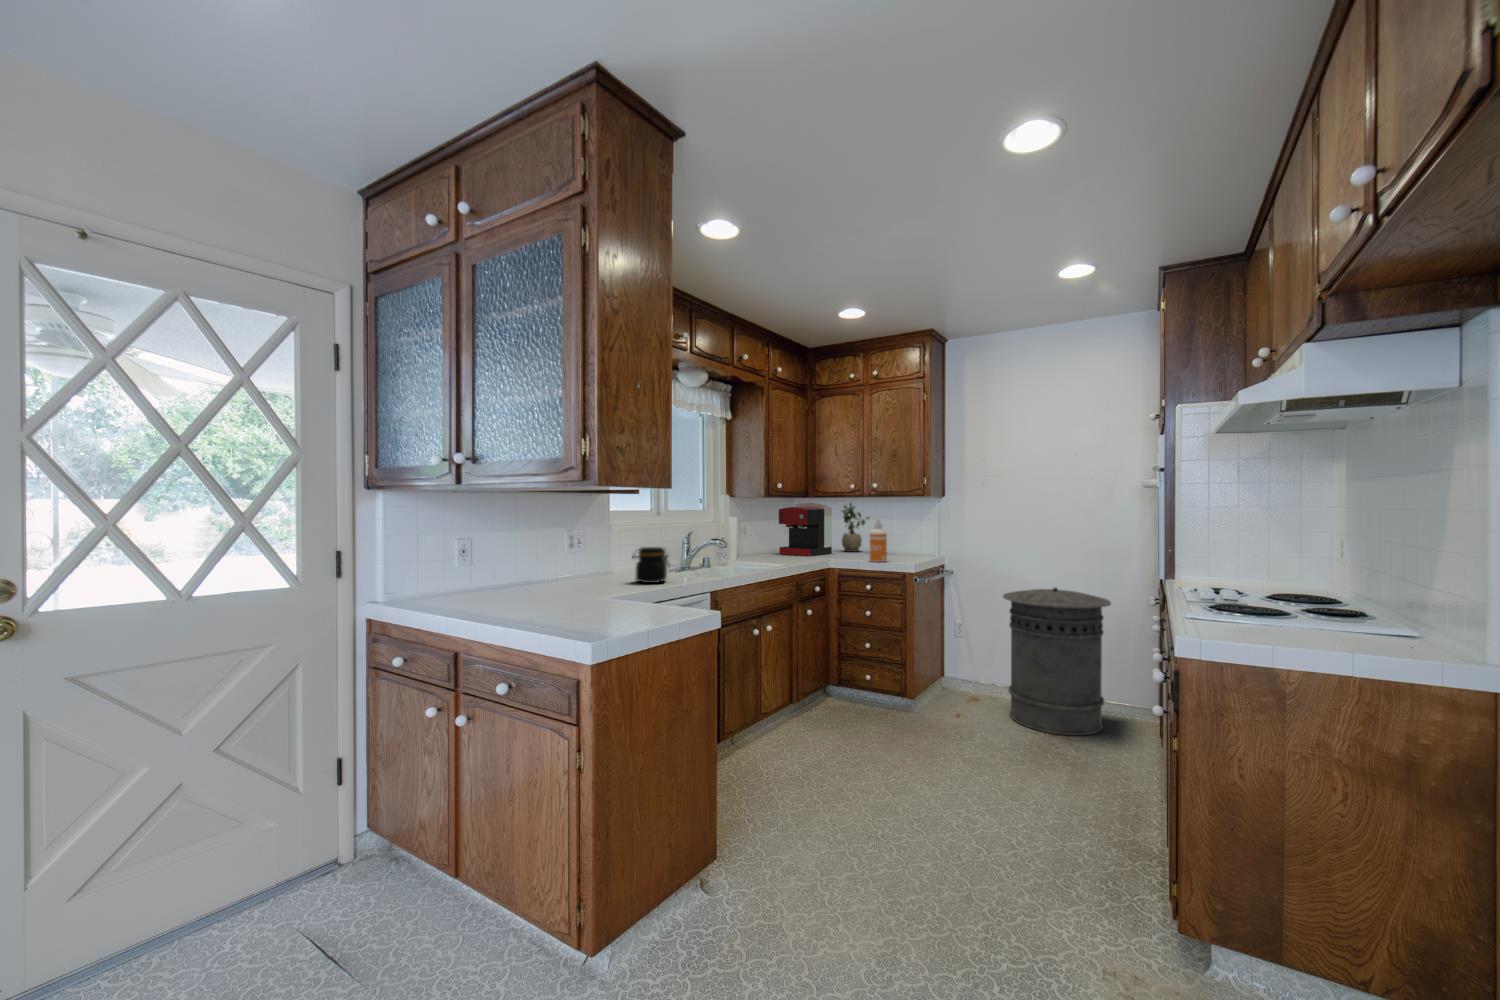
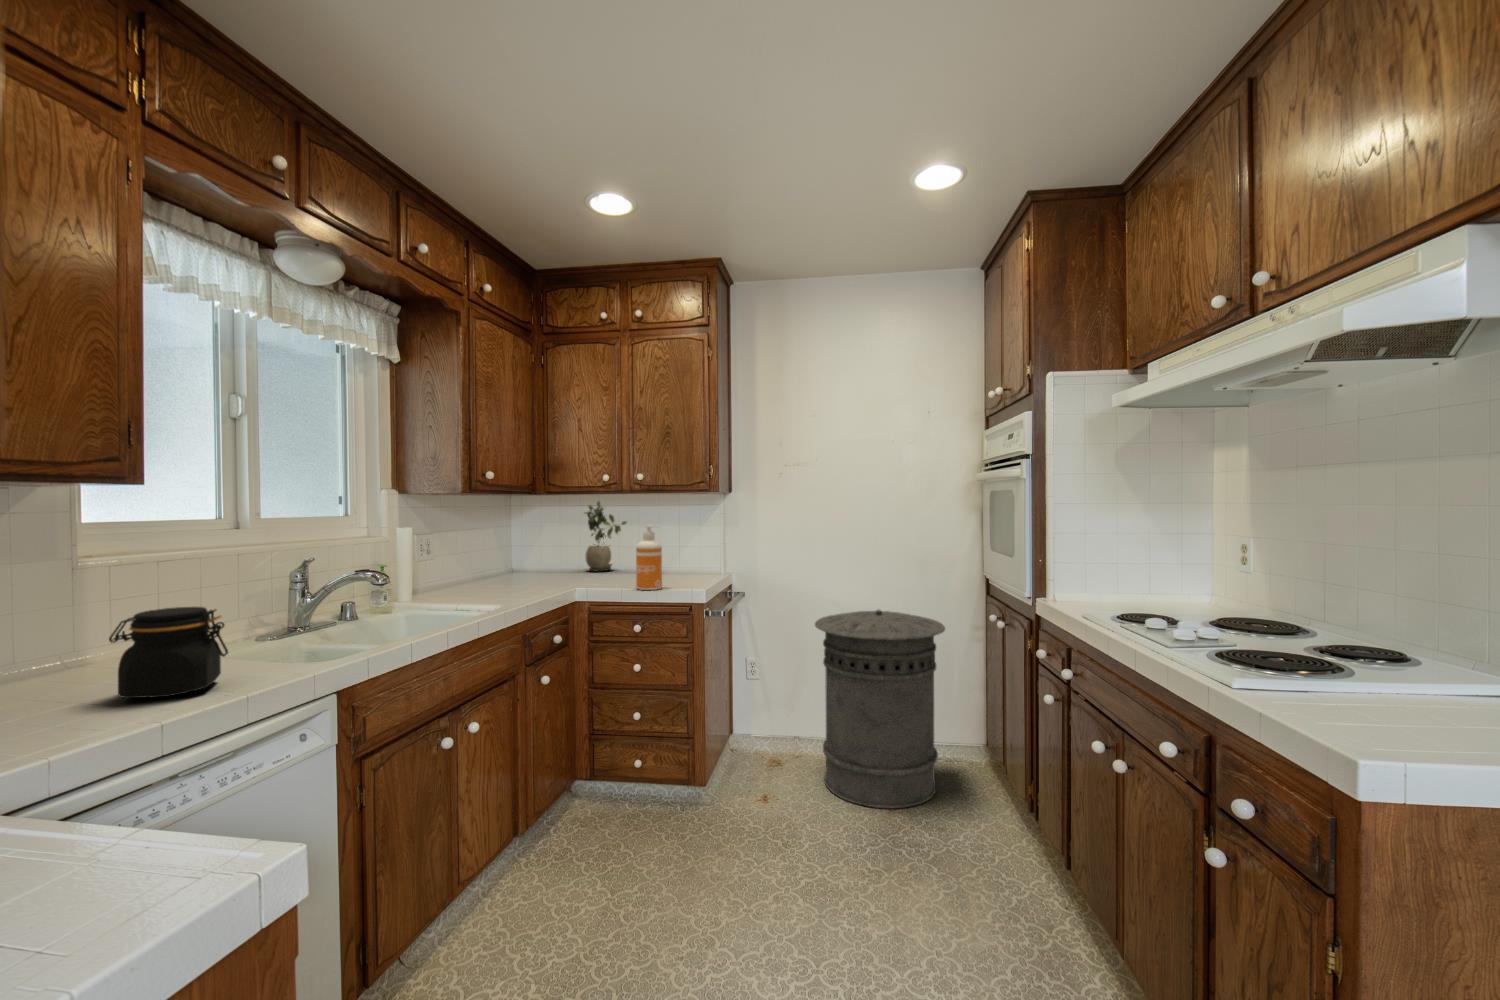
coffee maker: present [779,503,832,556] -> none [488,502,573,584]

